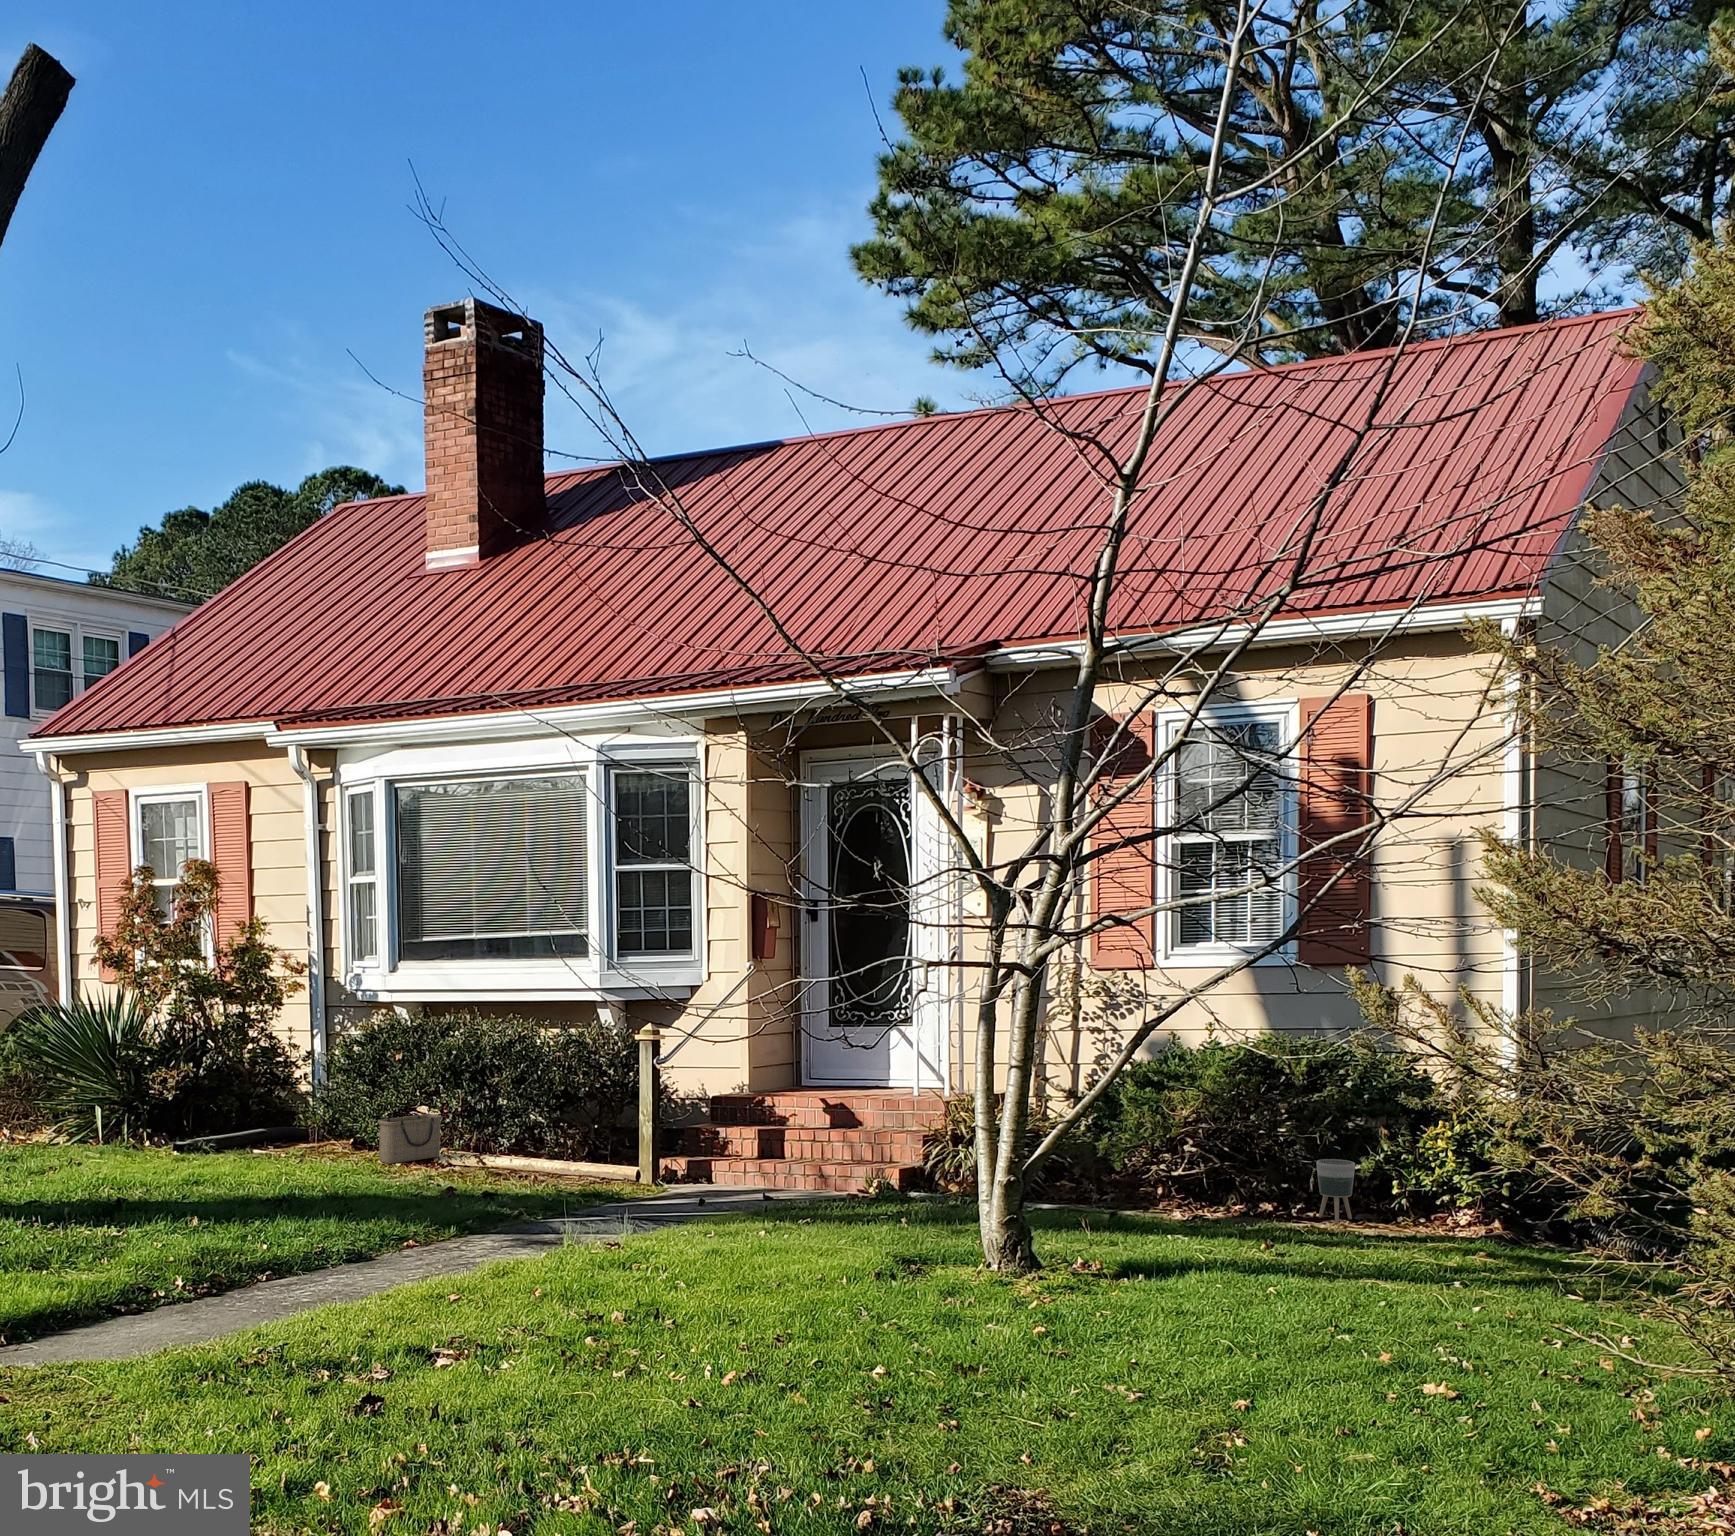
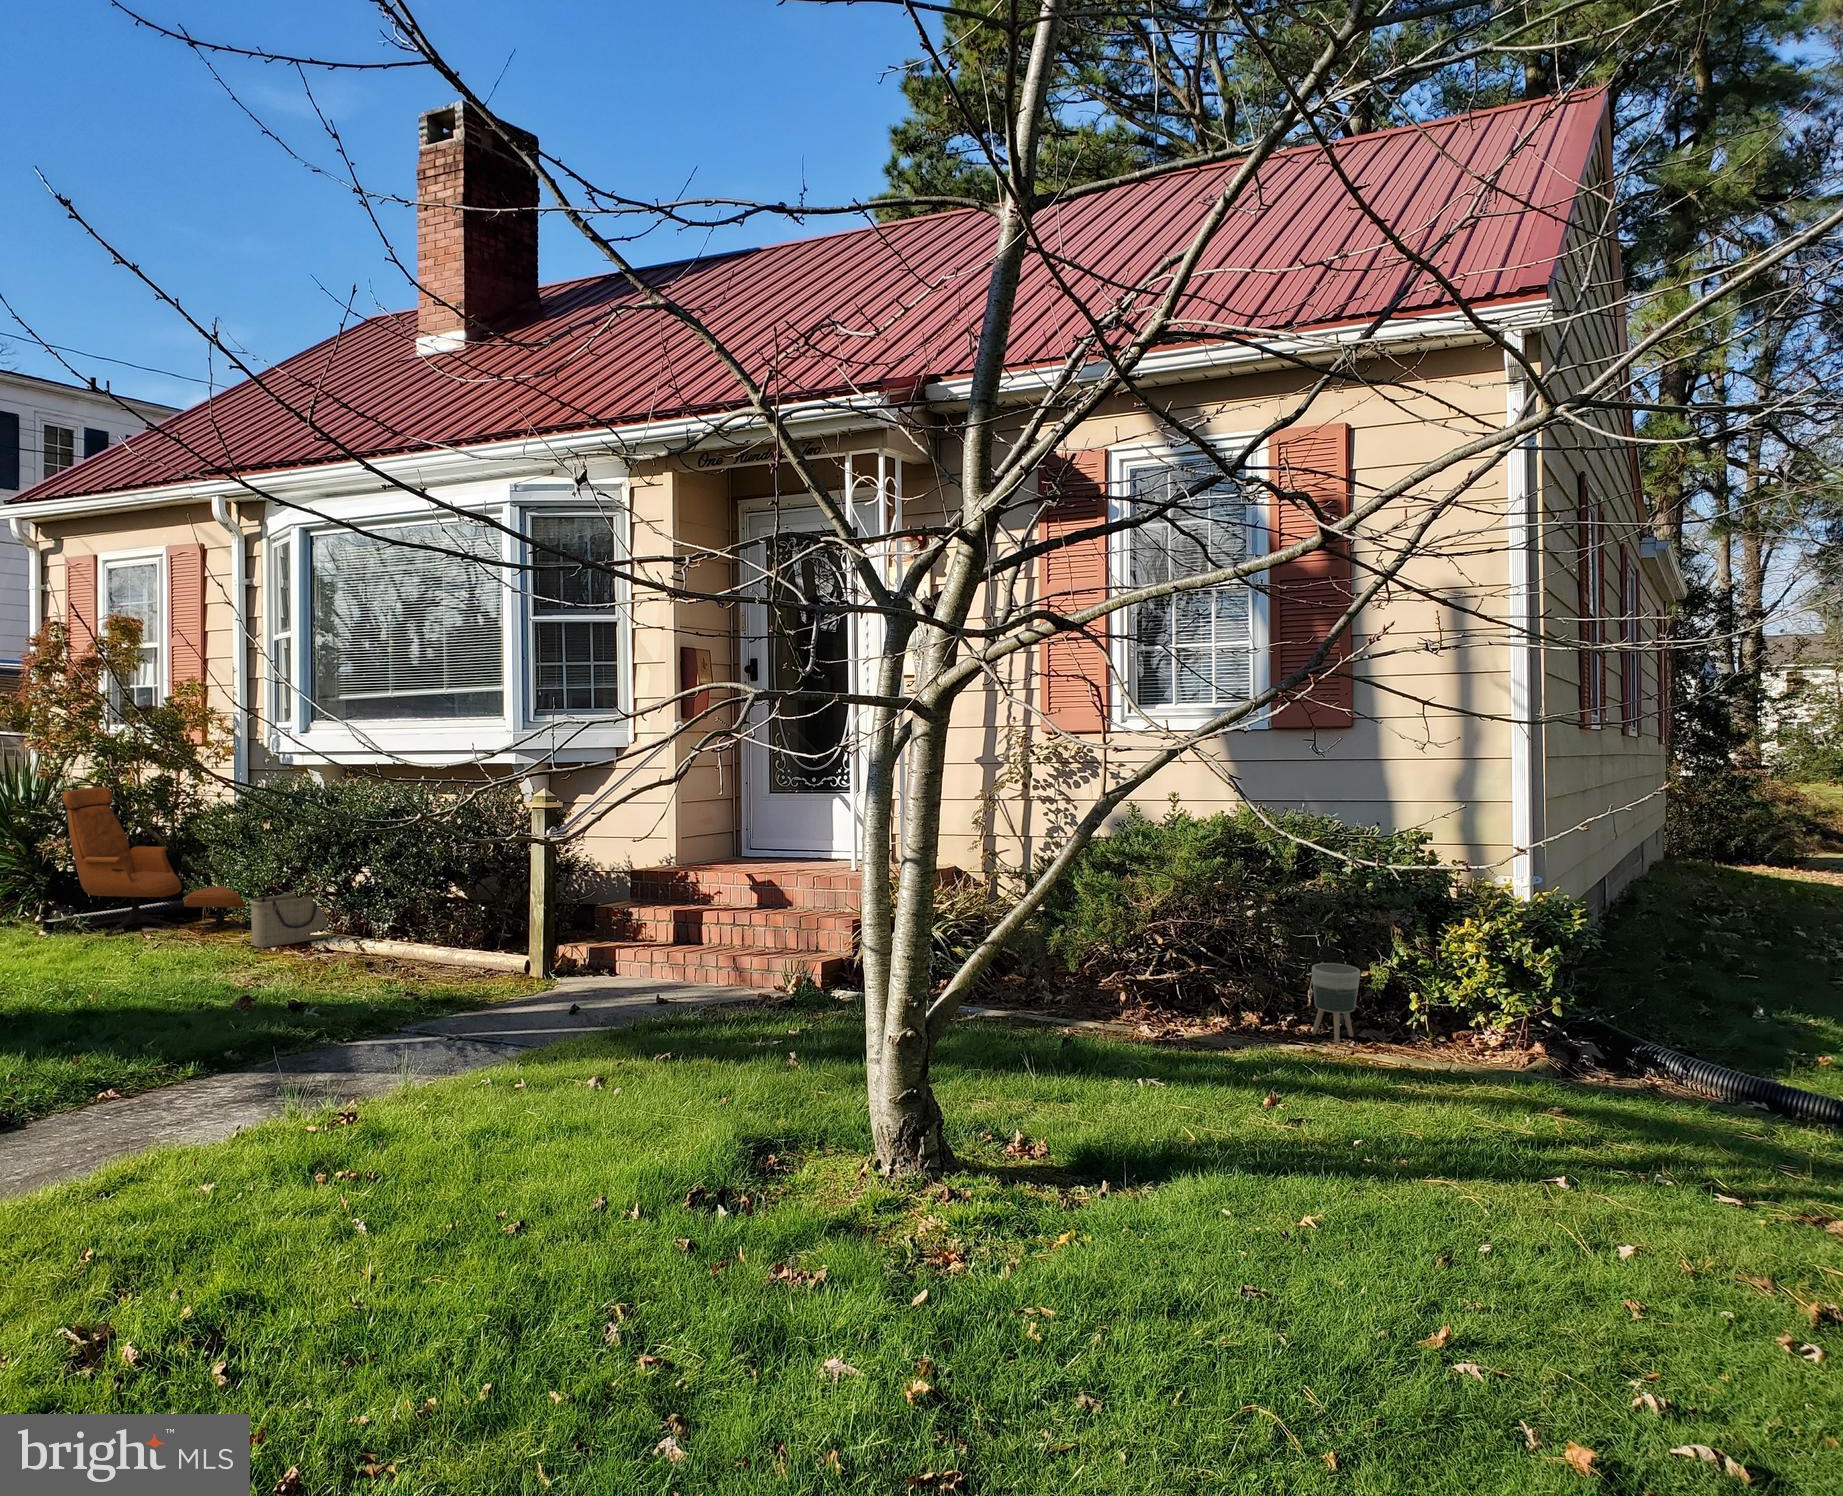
lounge chair: none [201,1019,361,1156] -> present [62,787,251,937]

